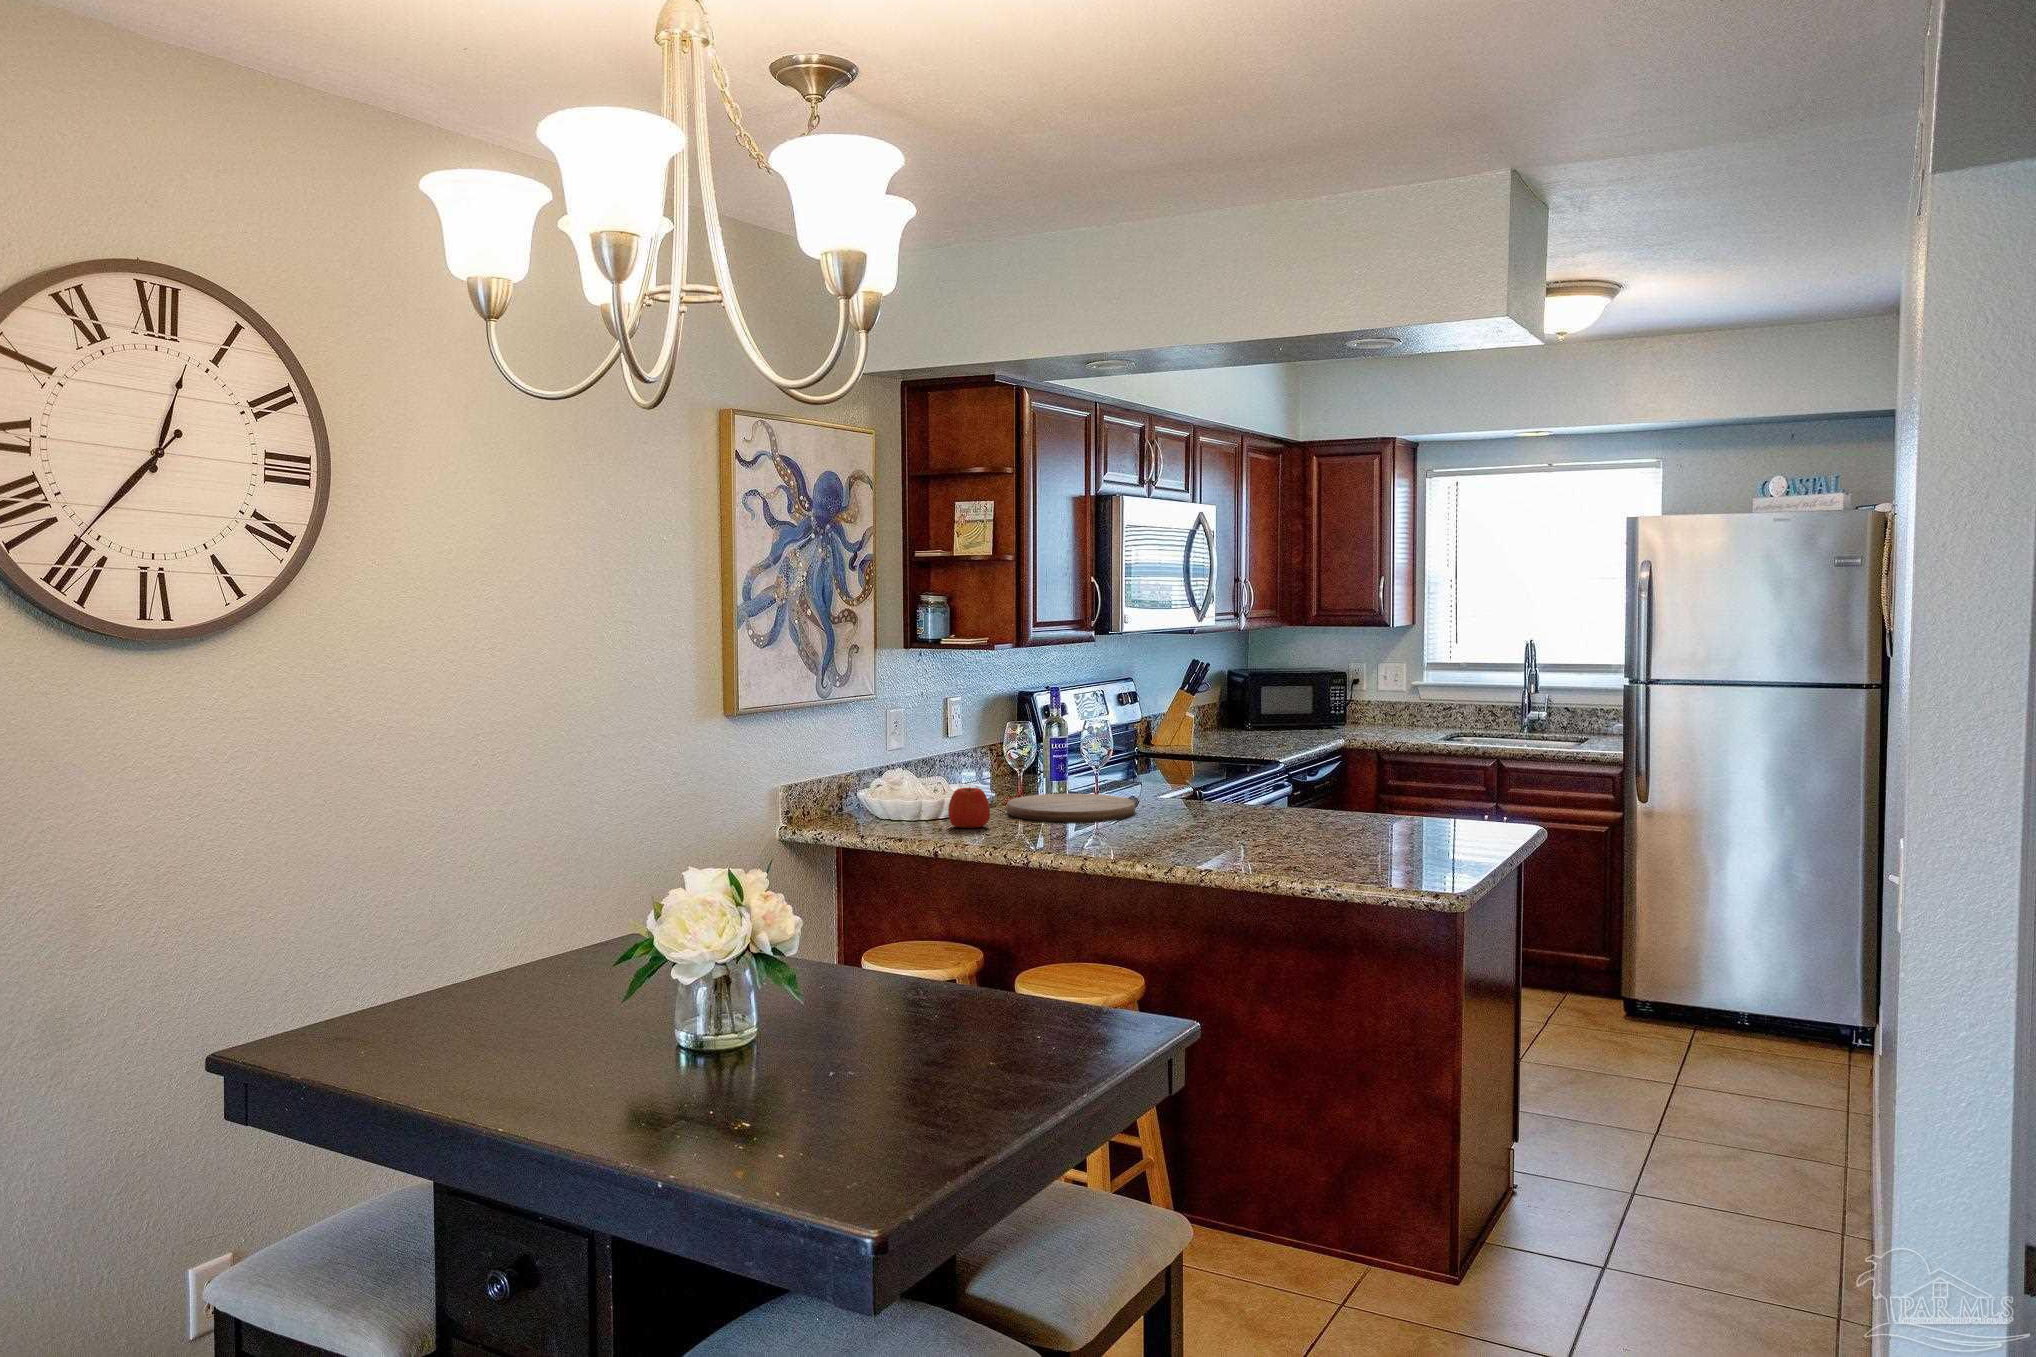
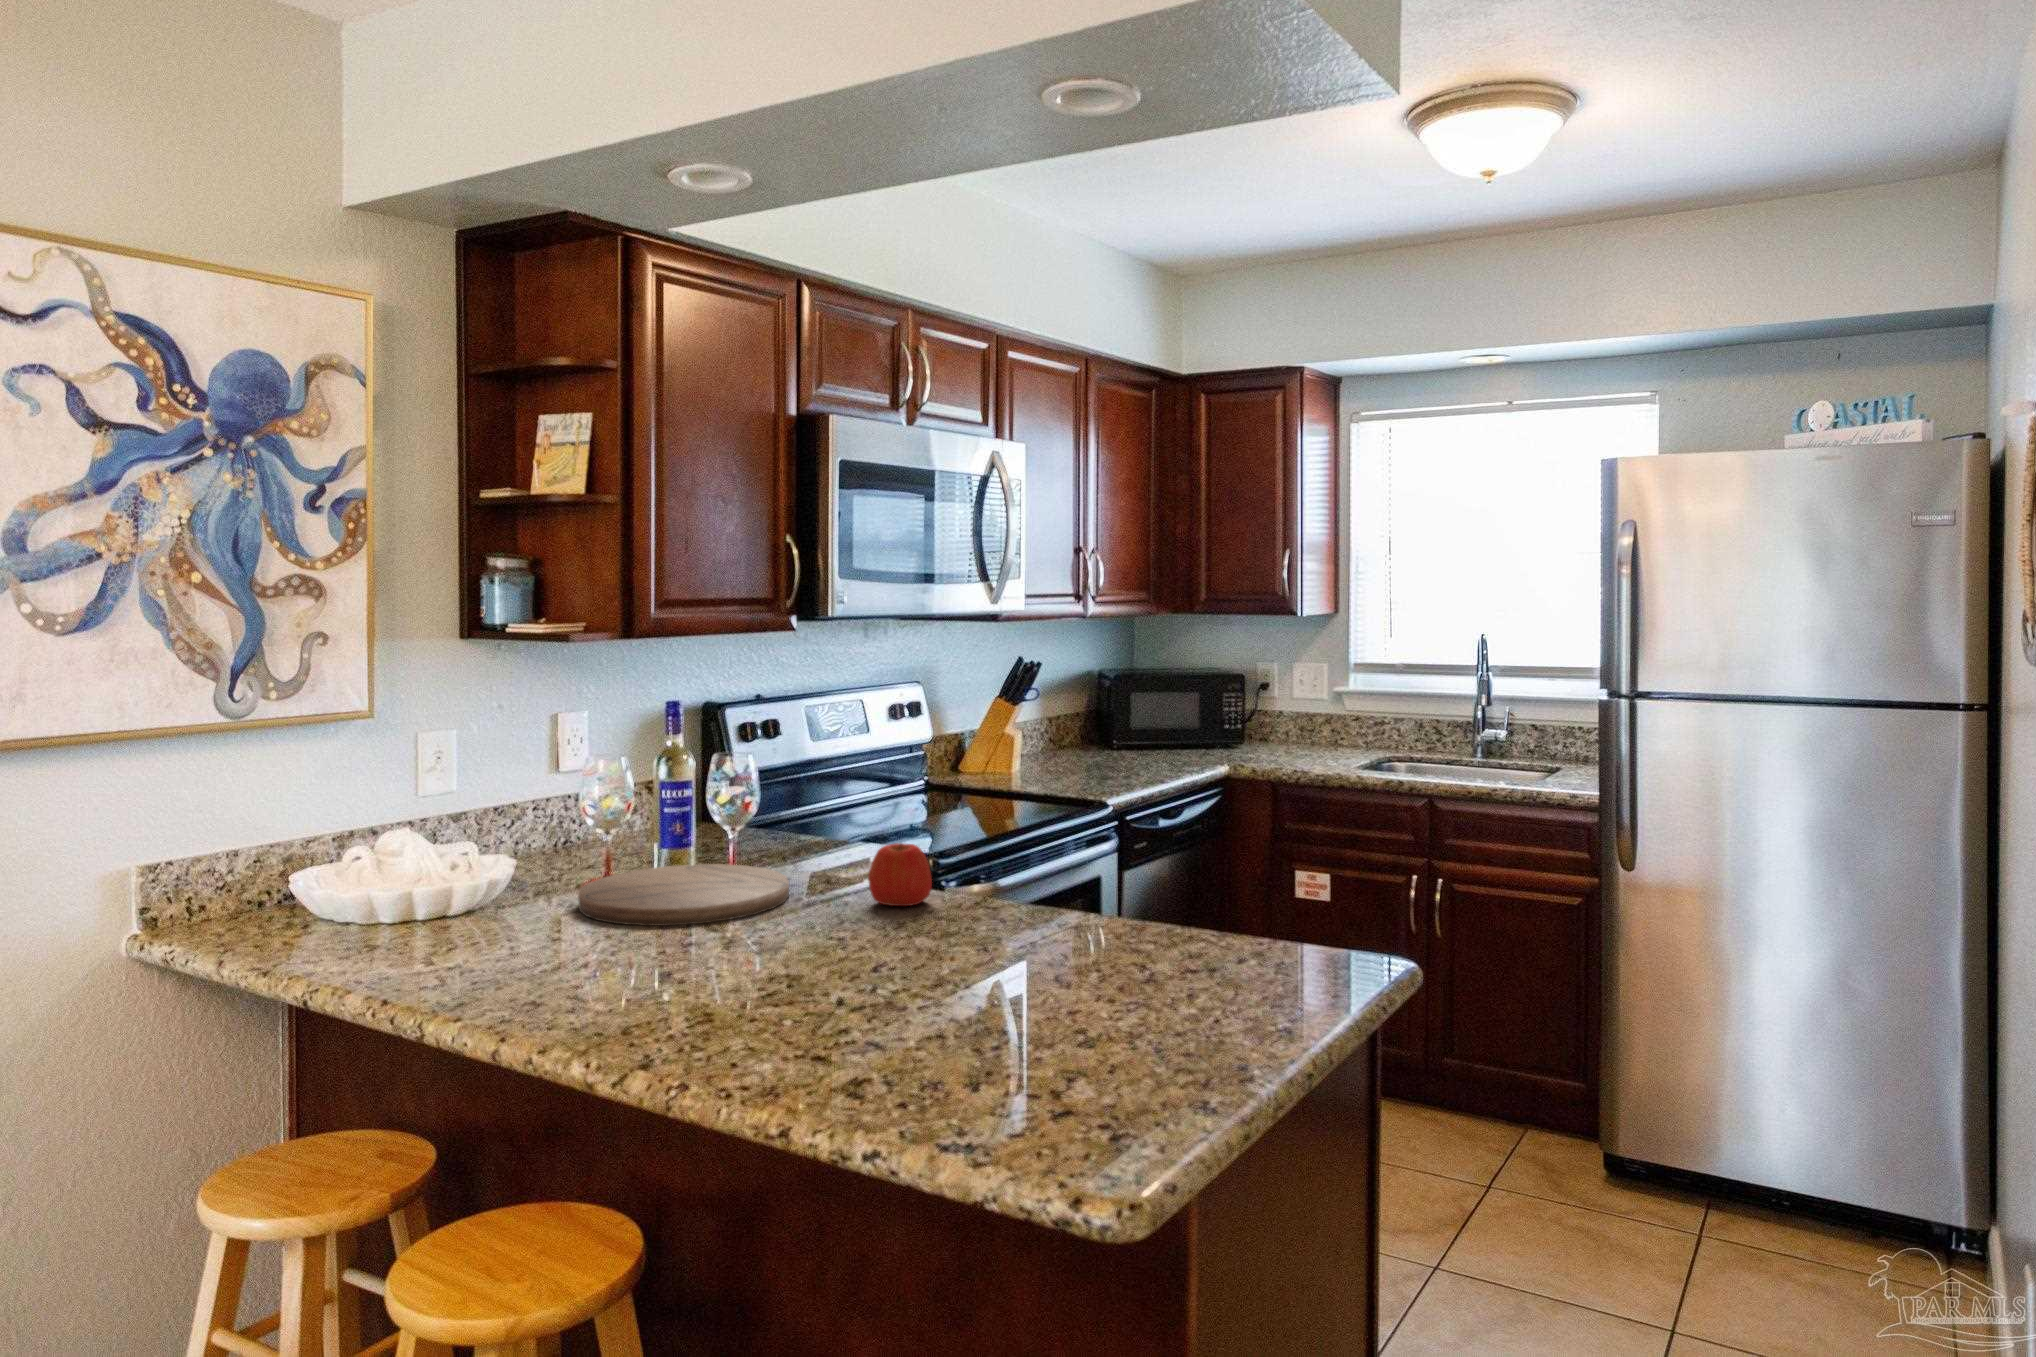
apple: present [948,787,990,828] -> present [868,843,932,906]

